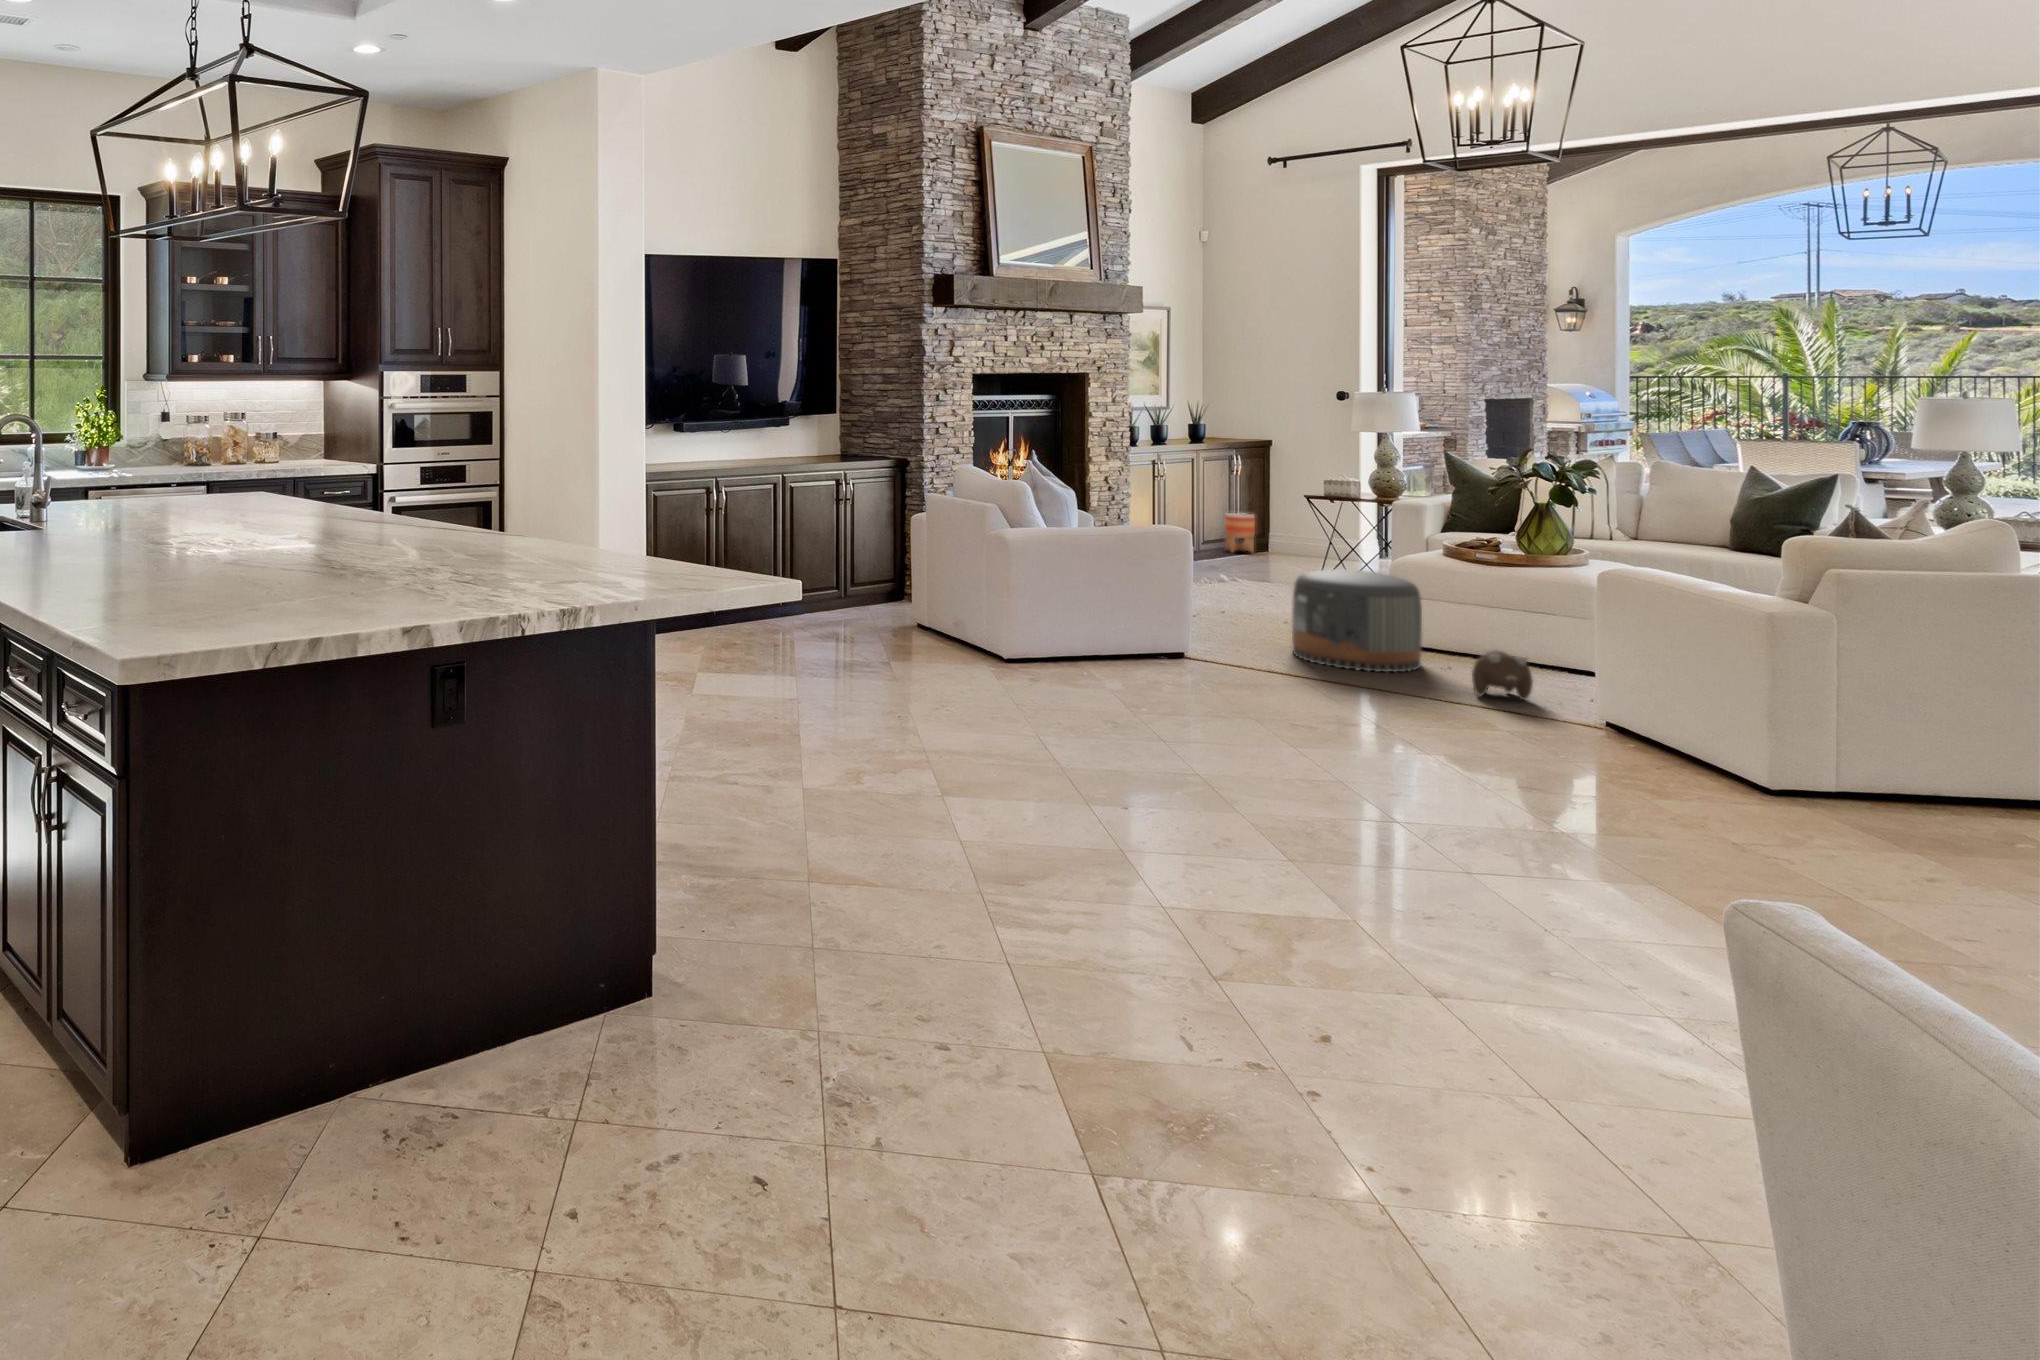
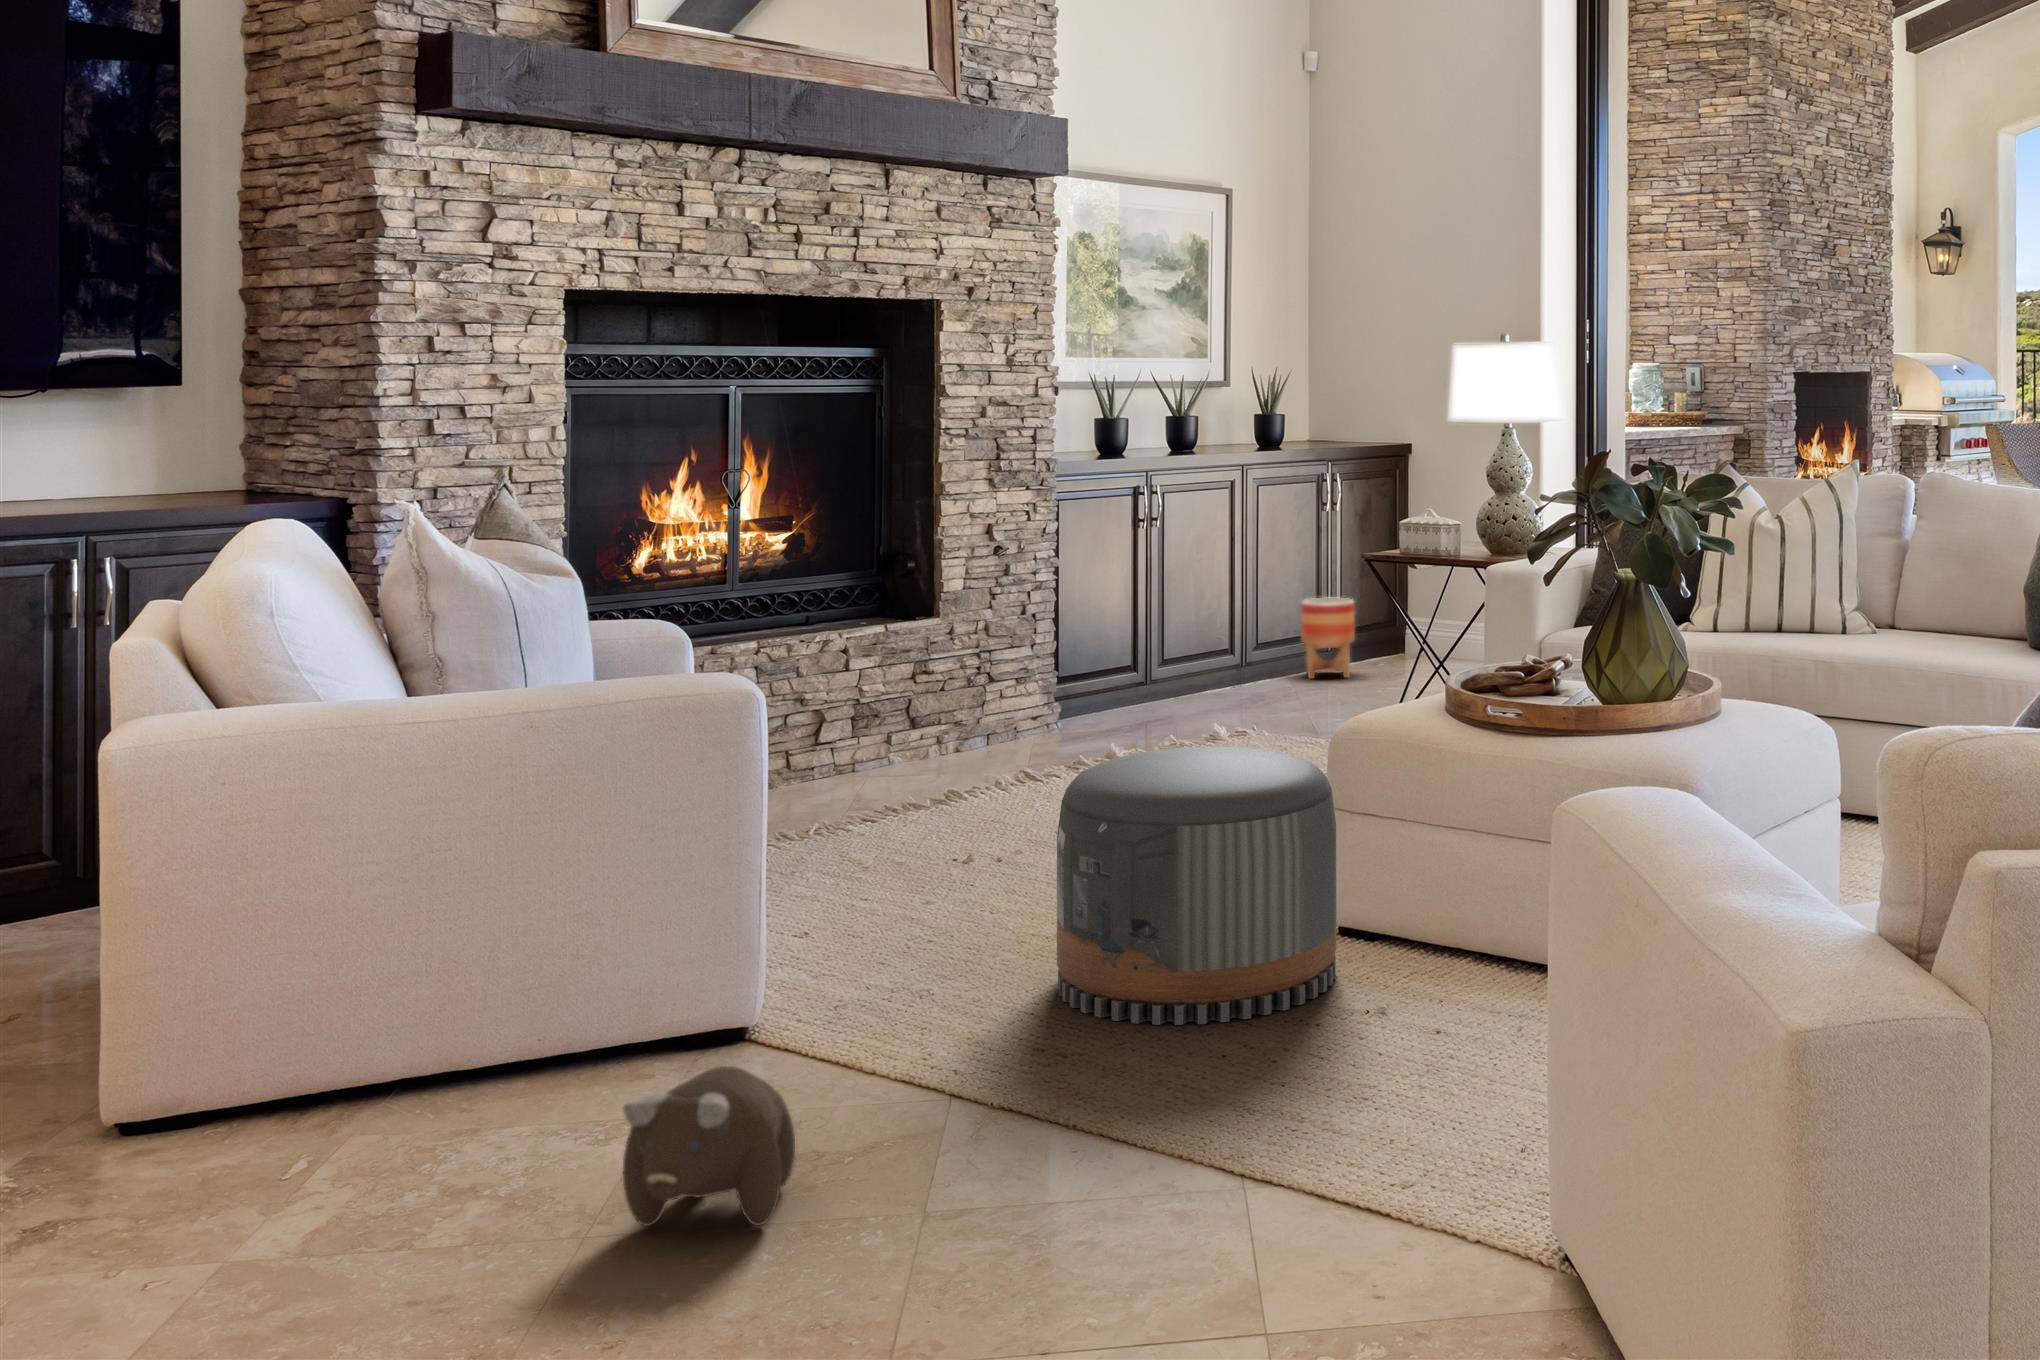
plush toy: present [1472,651,1533,700] -> present [623,1066,795,1226]

